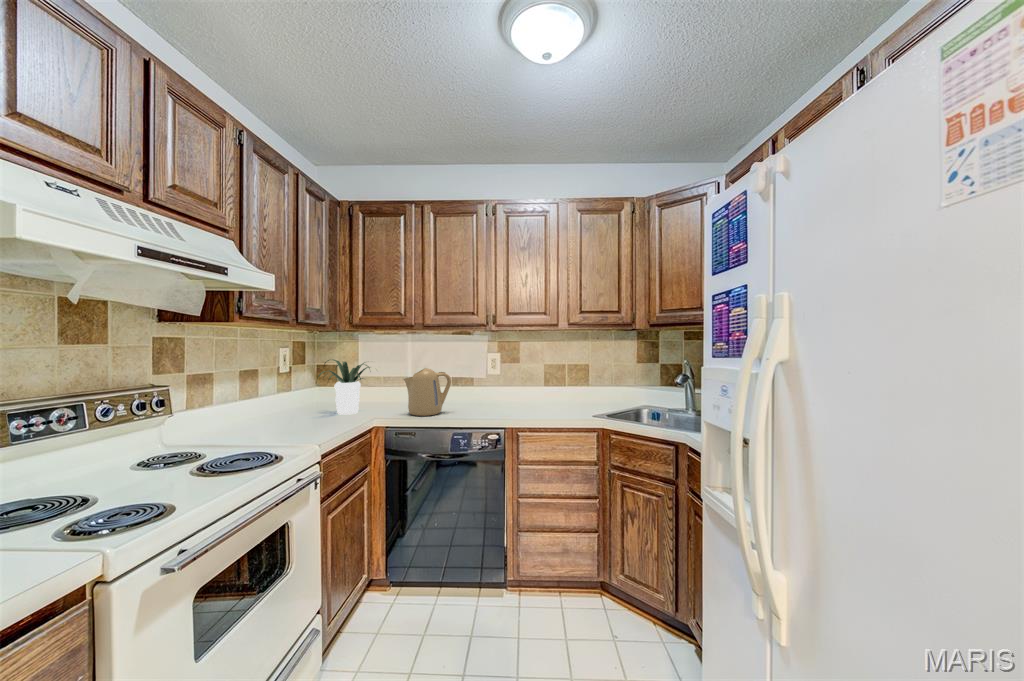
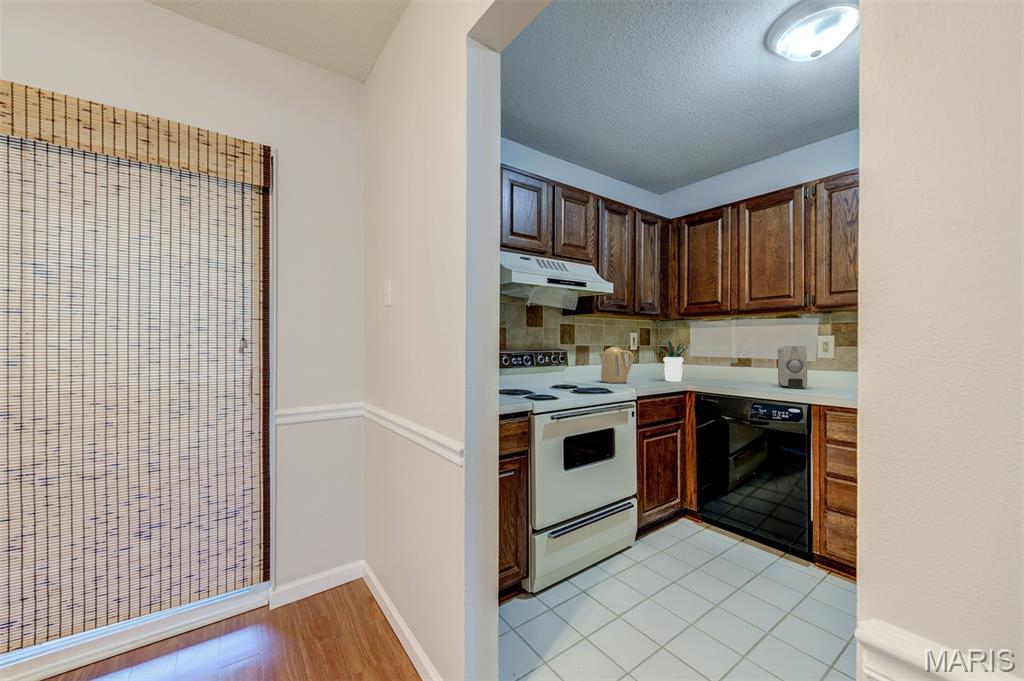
soap dispenser: none [457,364,486,408] -> present [778,346,807,389]
kettle: present [404,368,451,416] -> present [599,347,634,383]

